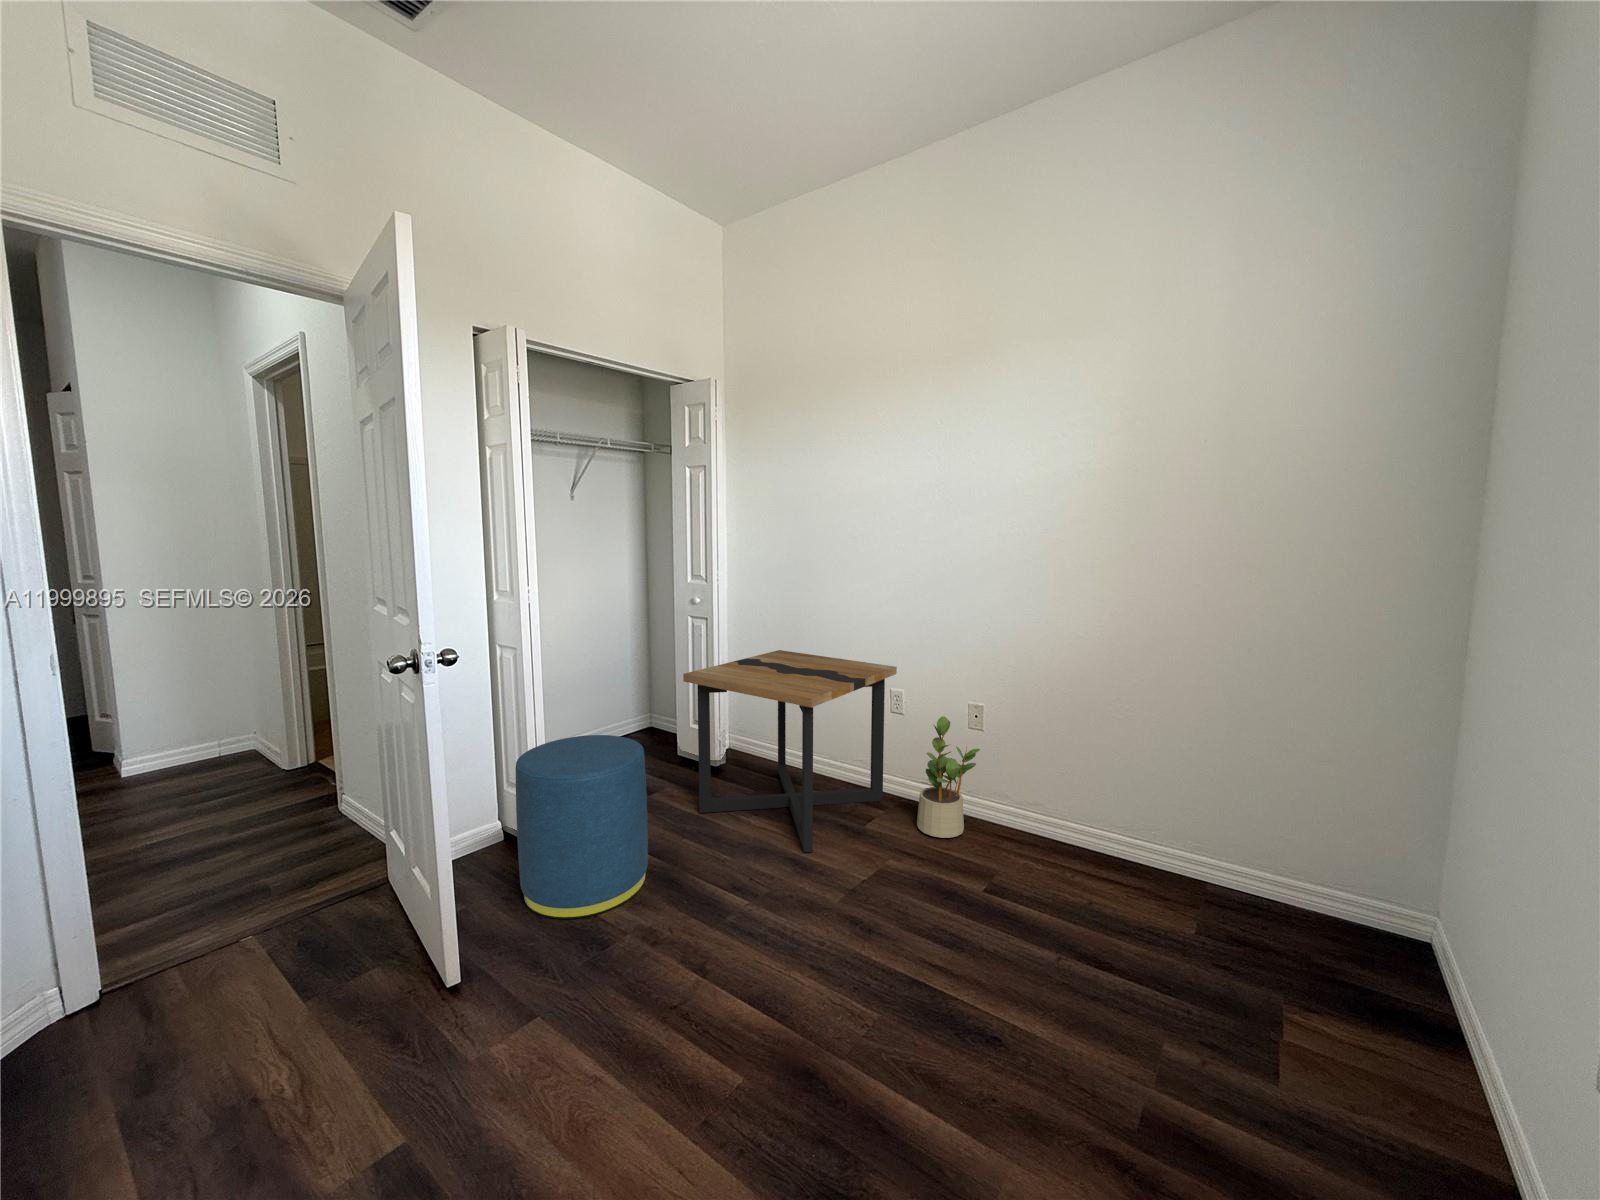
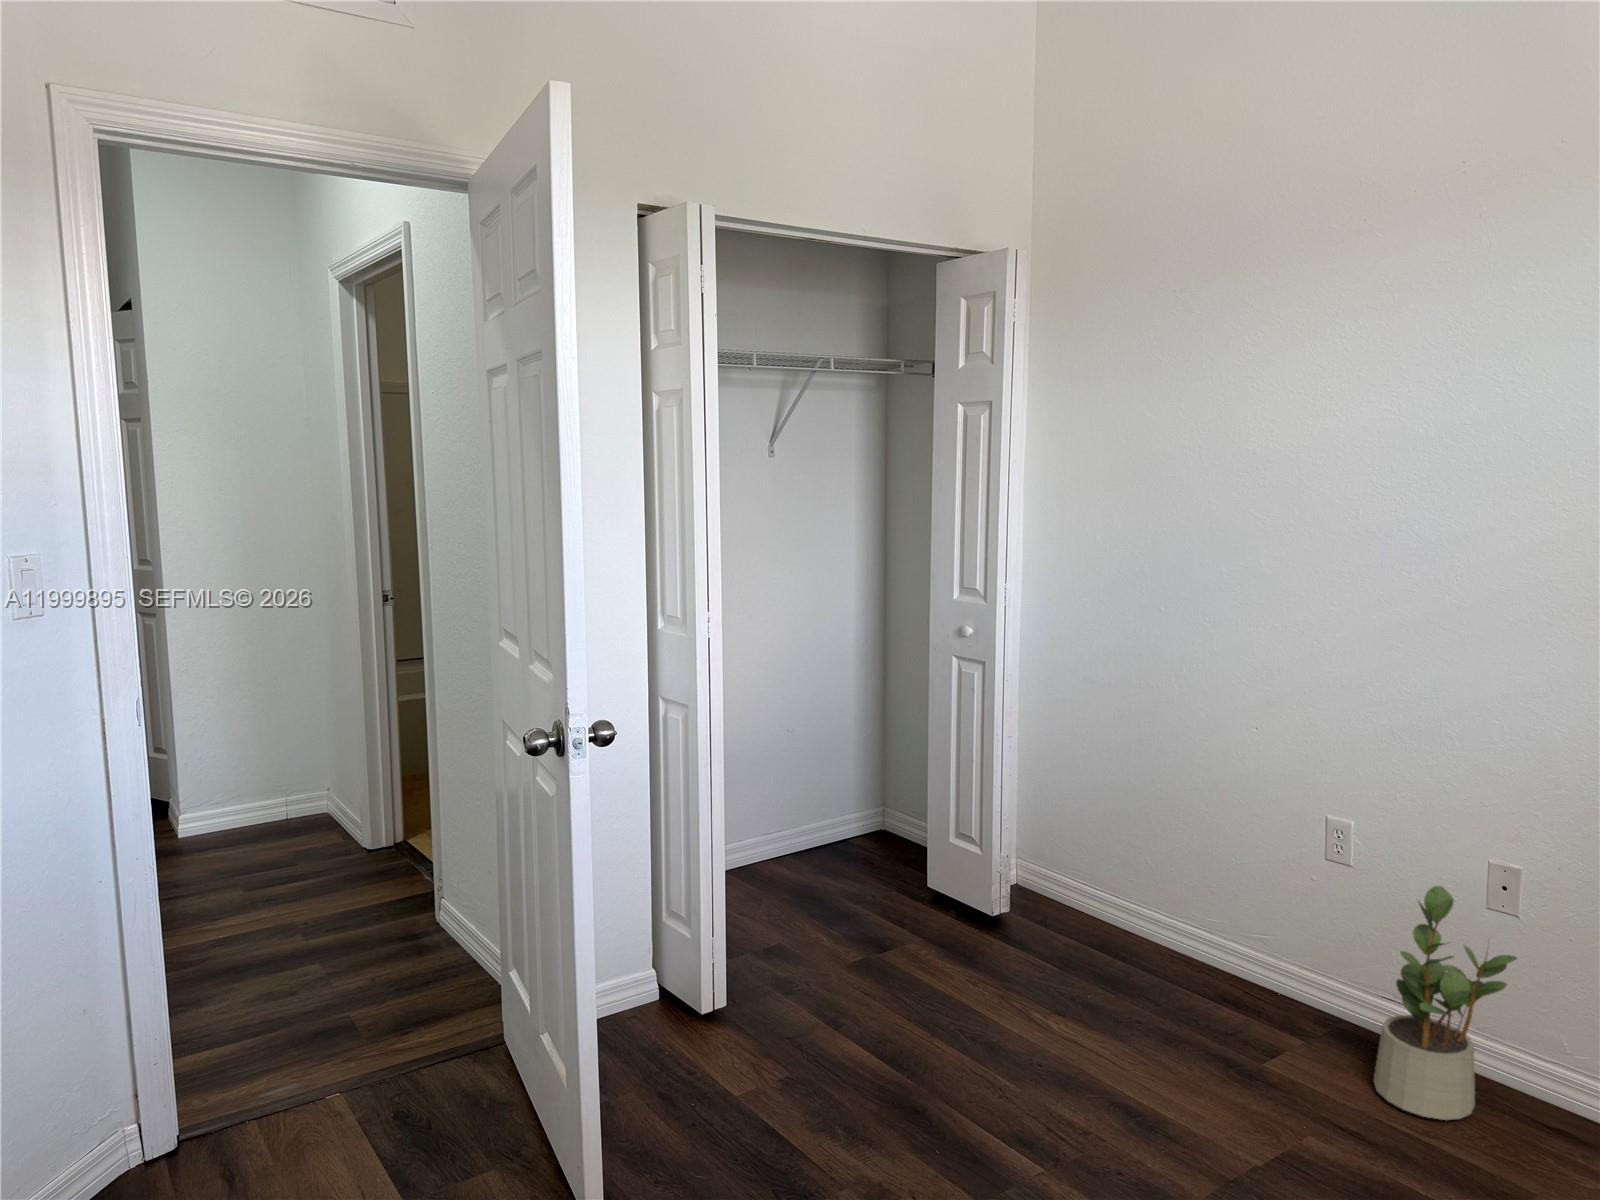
side table: present [683,650,897,852] -> none [943,724,1343,1103]
ottoman: present [516,735,648,919] -> none [683,856,879,1152]

